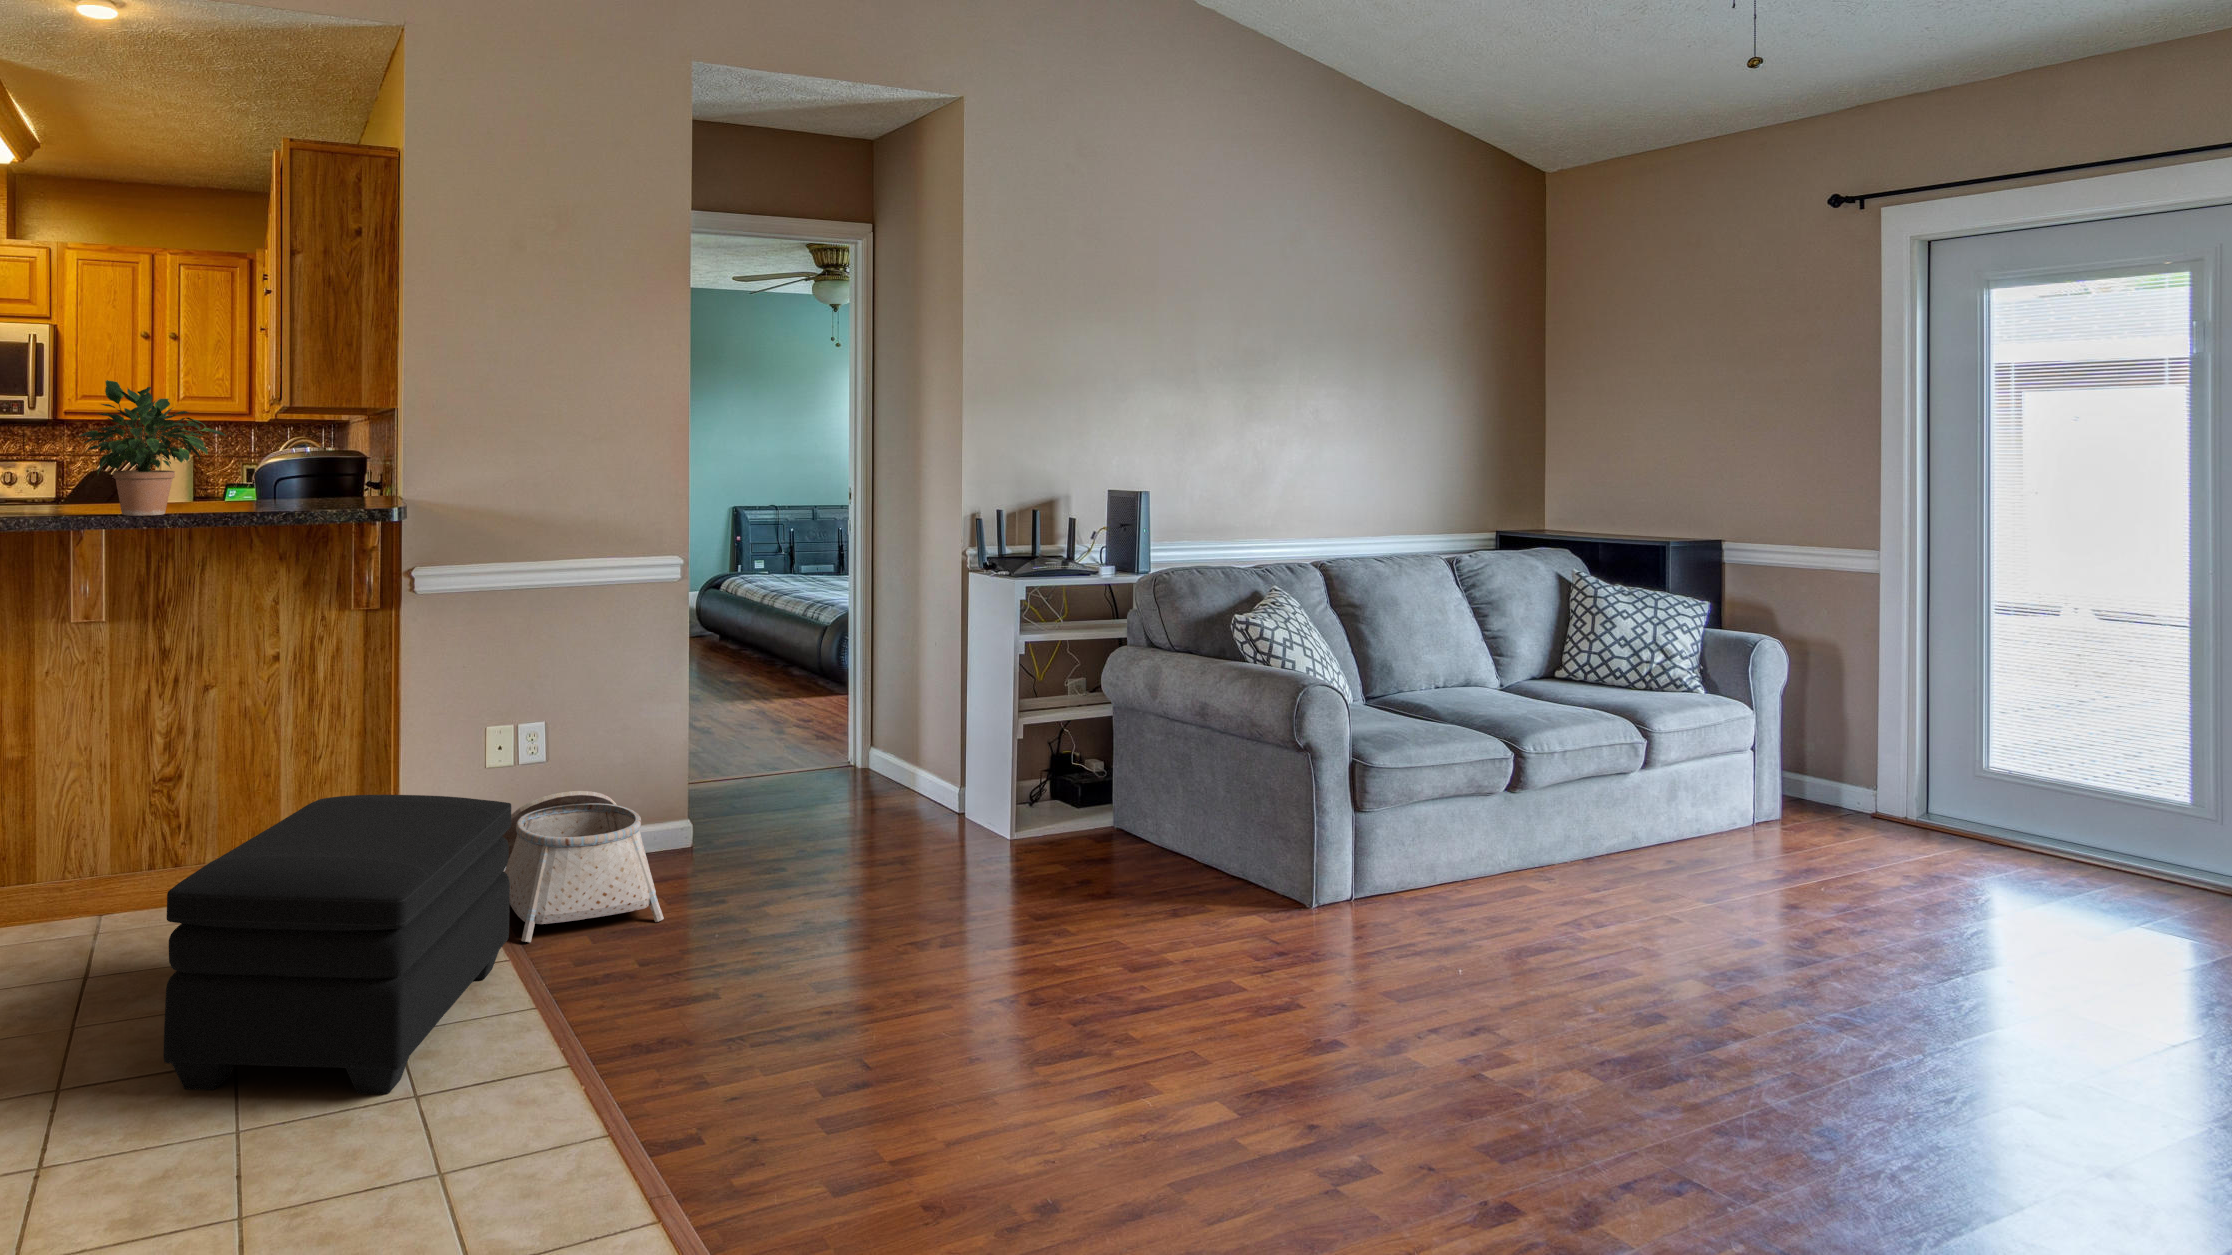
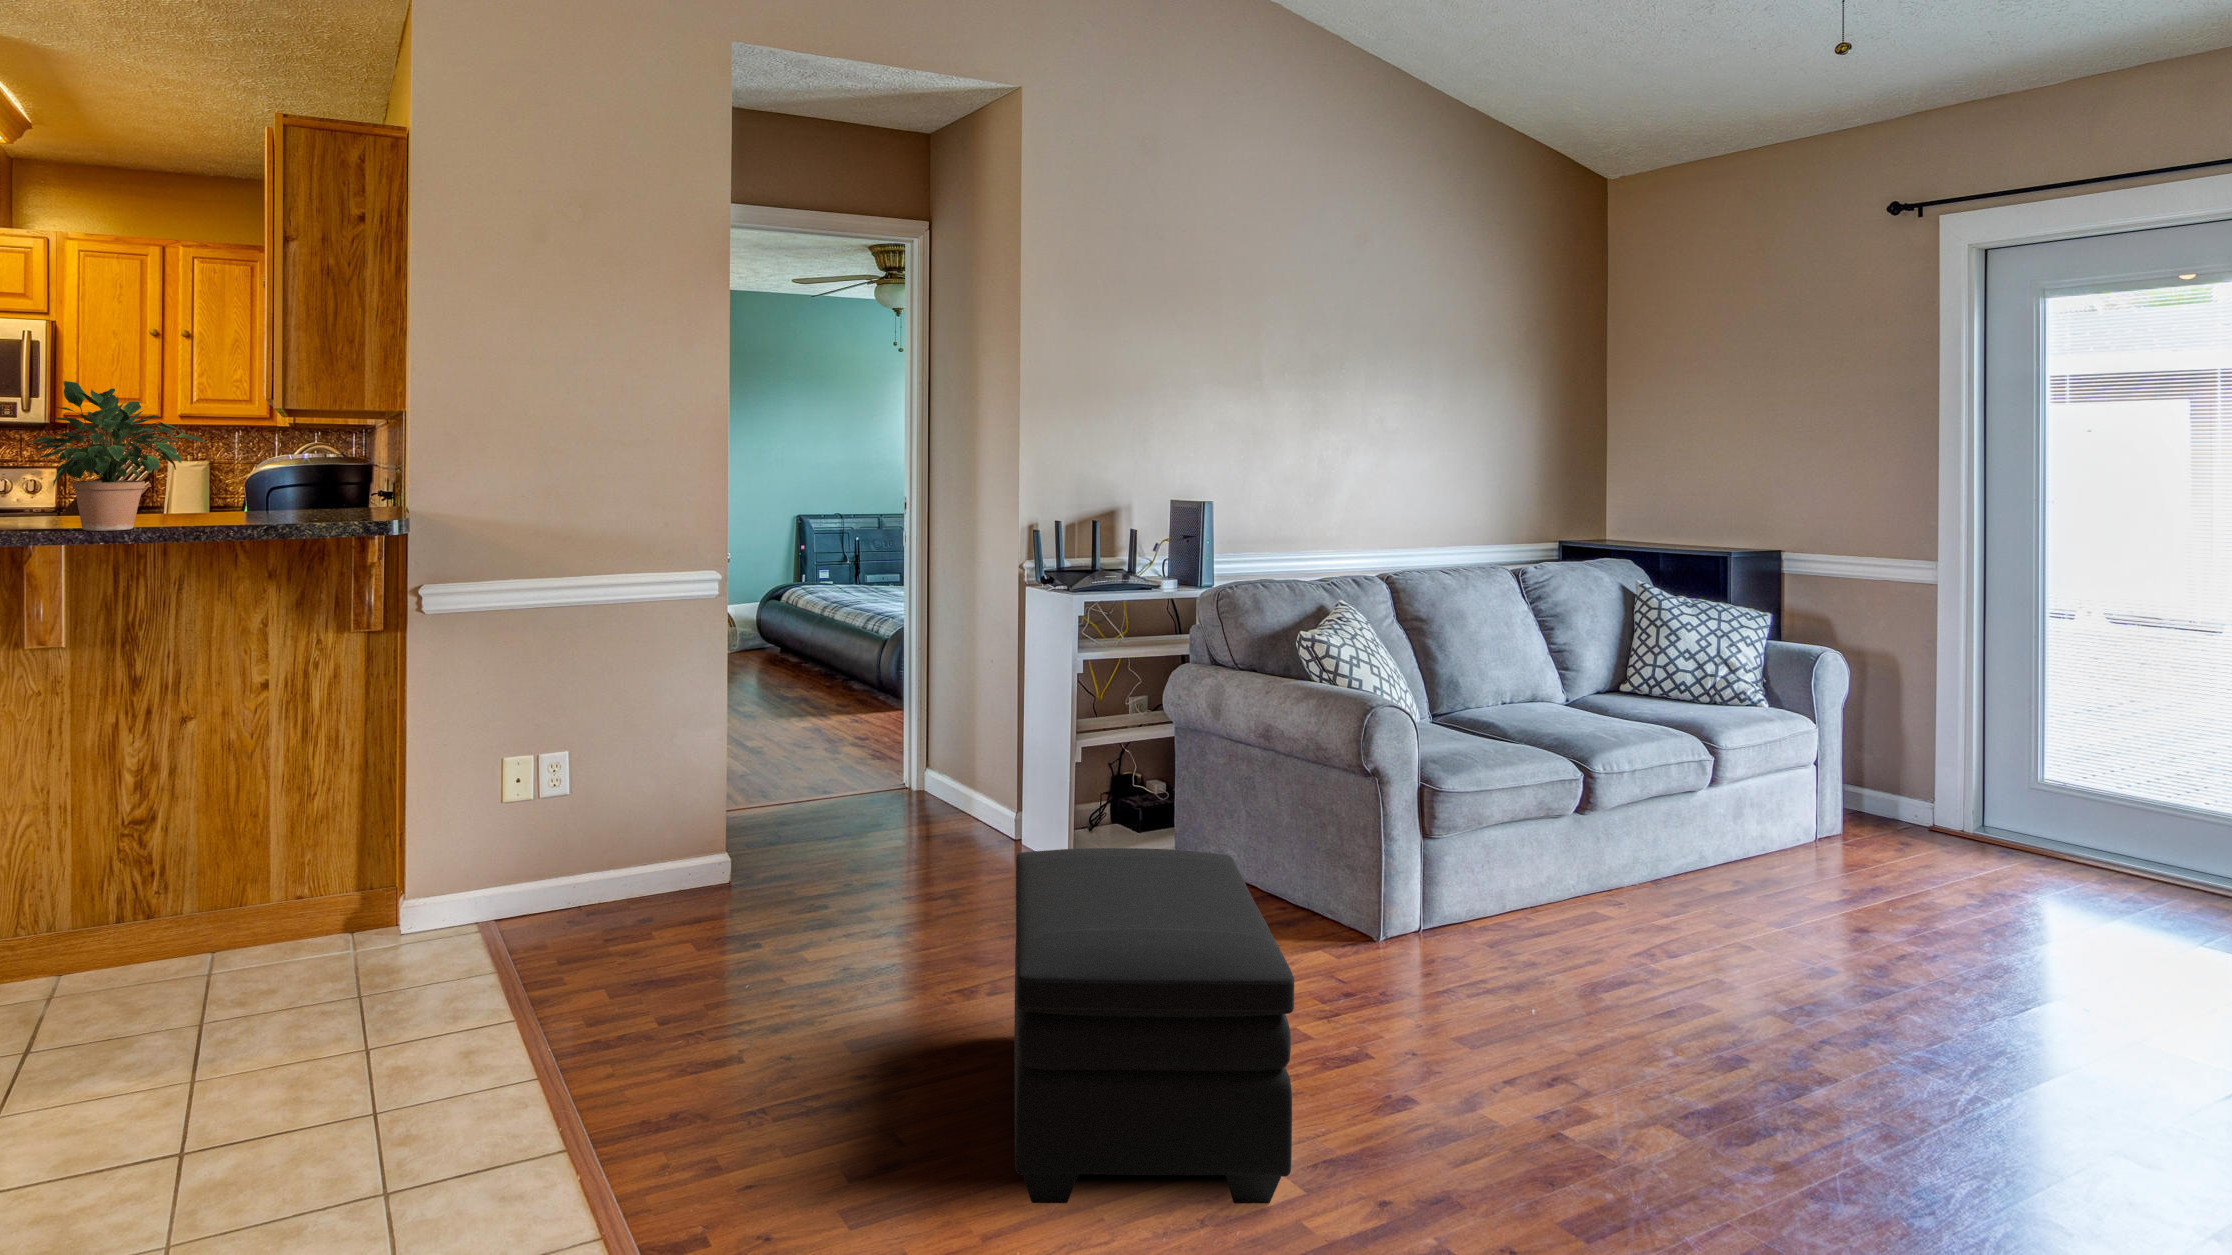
basket: present [502,791,664,942] -> none [508,825,690,994]
ottoman: present [164,795,511,1094] -> present [1015,848,1294,1204]

